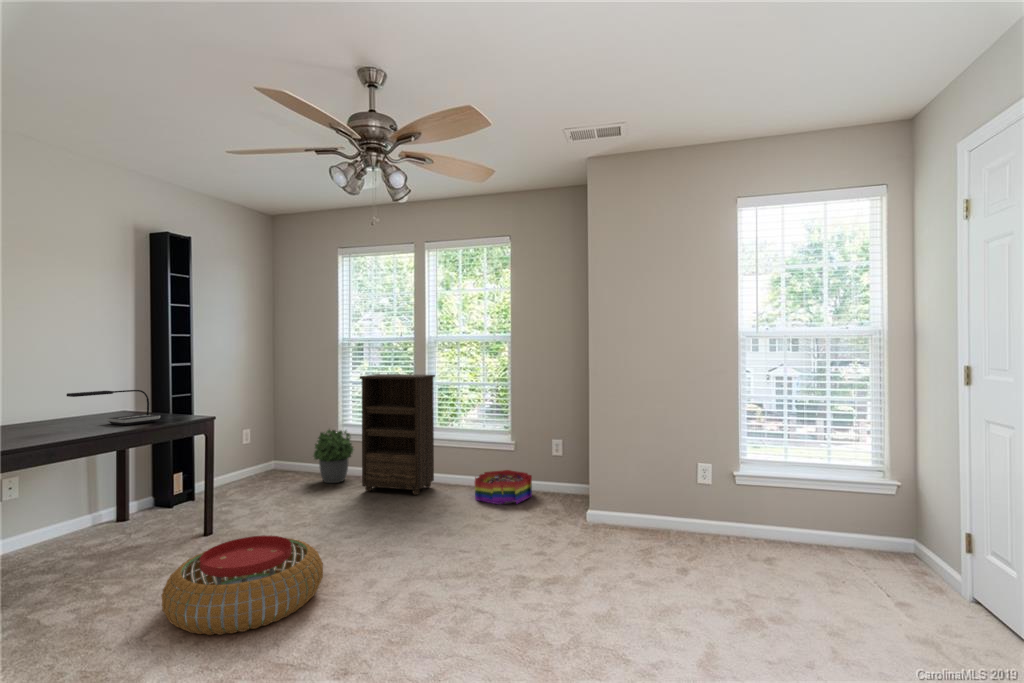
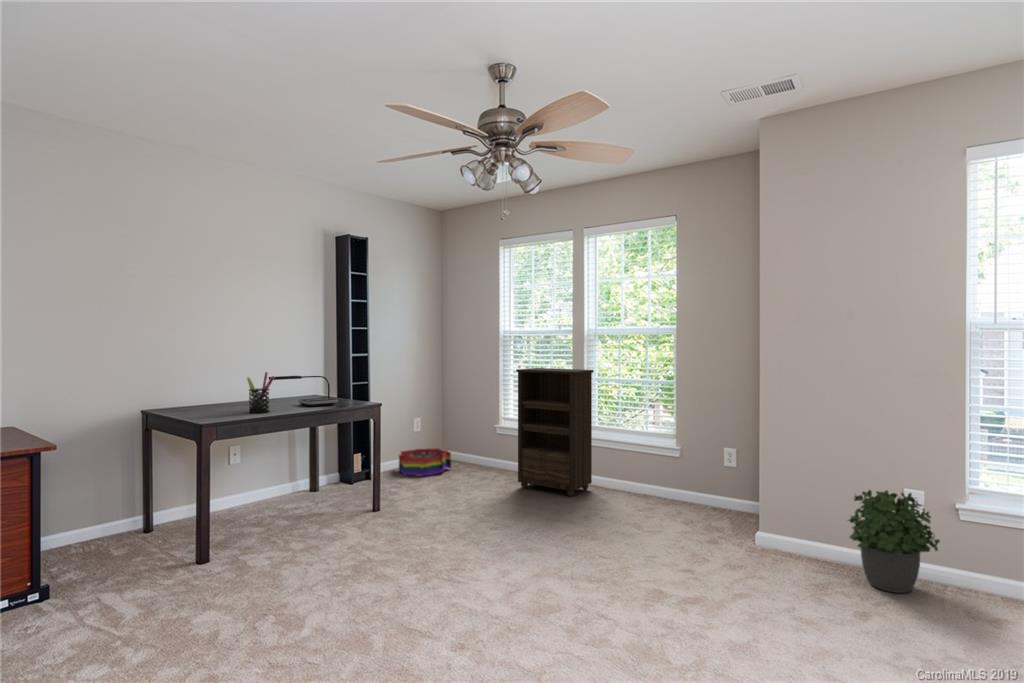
pen holder: none [37,388,78,438] -> present [247,372,274,413]
potted plant: present [313,430,353,483] -> present [848,490,940,593]
storage bin: present [475,470,532,504] -> present [399,448,451,476]
pouf: present [162,536,323,635] -> none [329,513,462,595]

